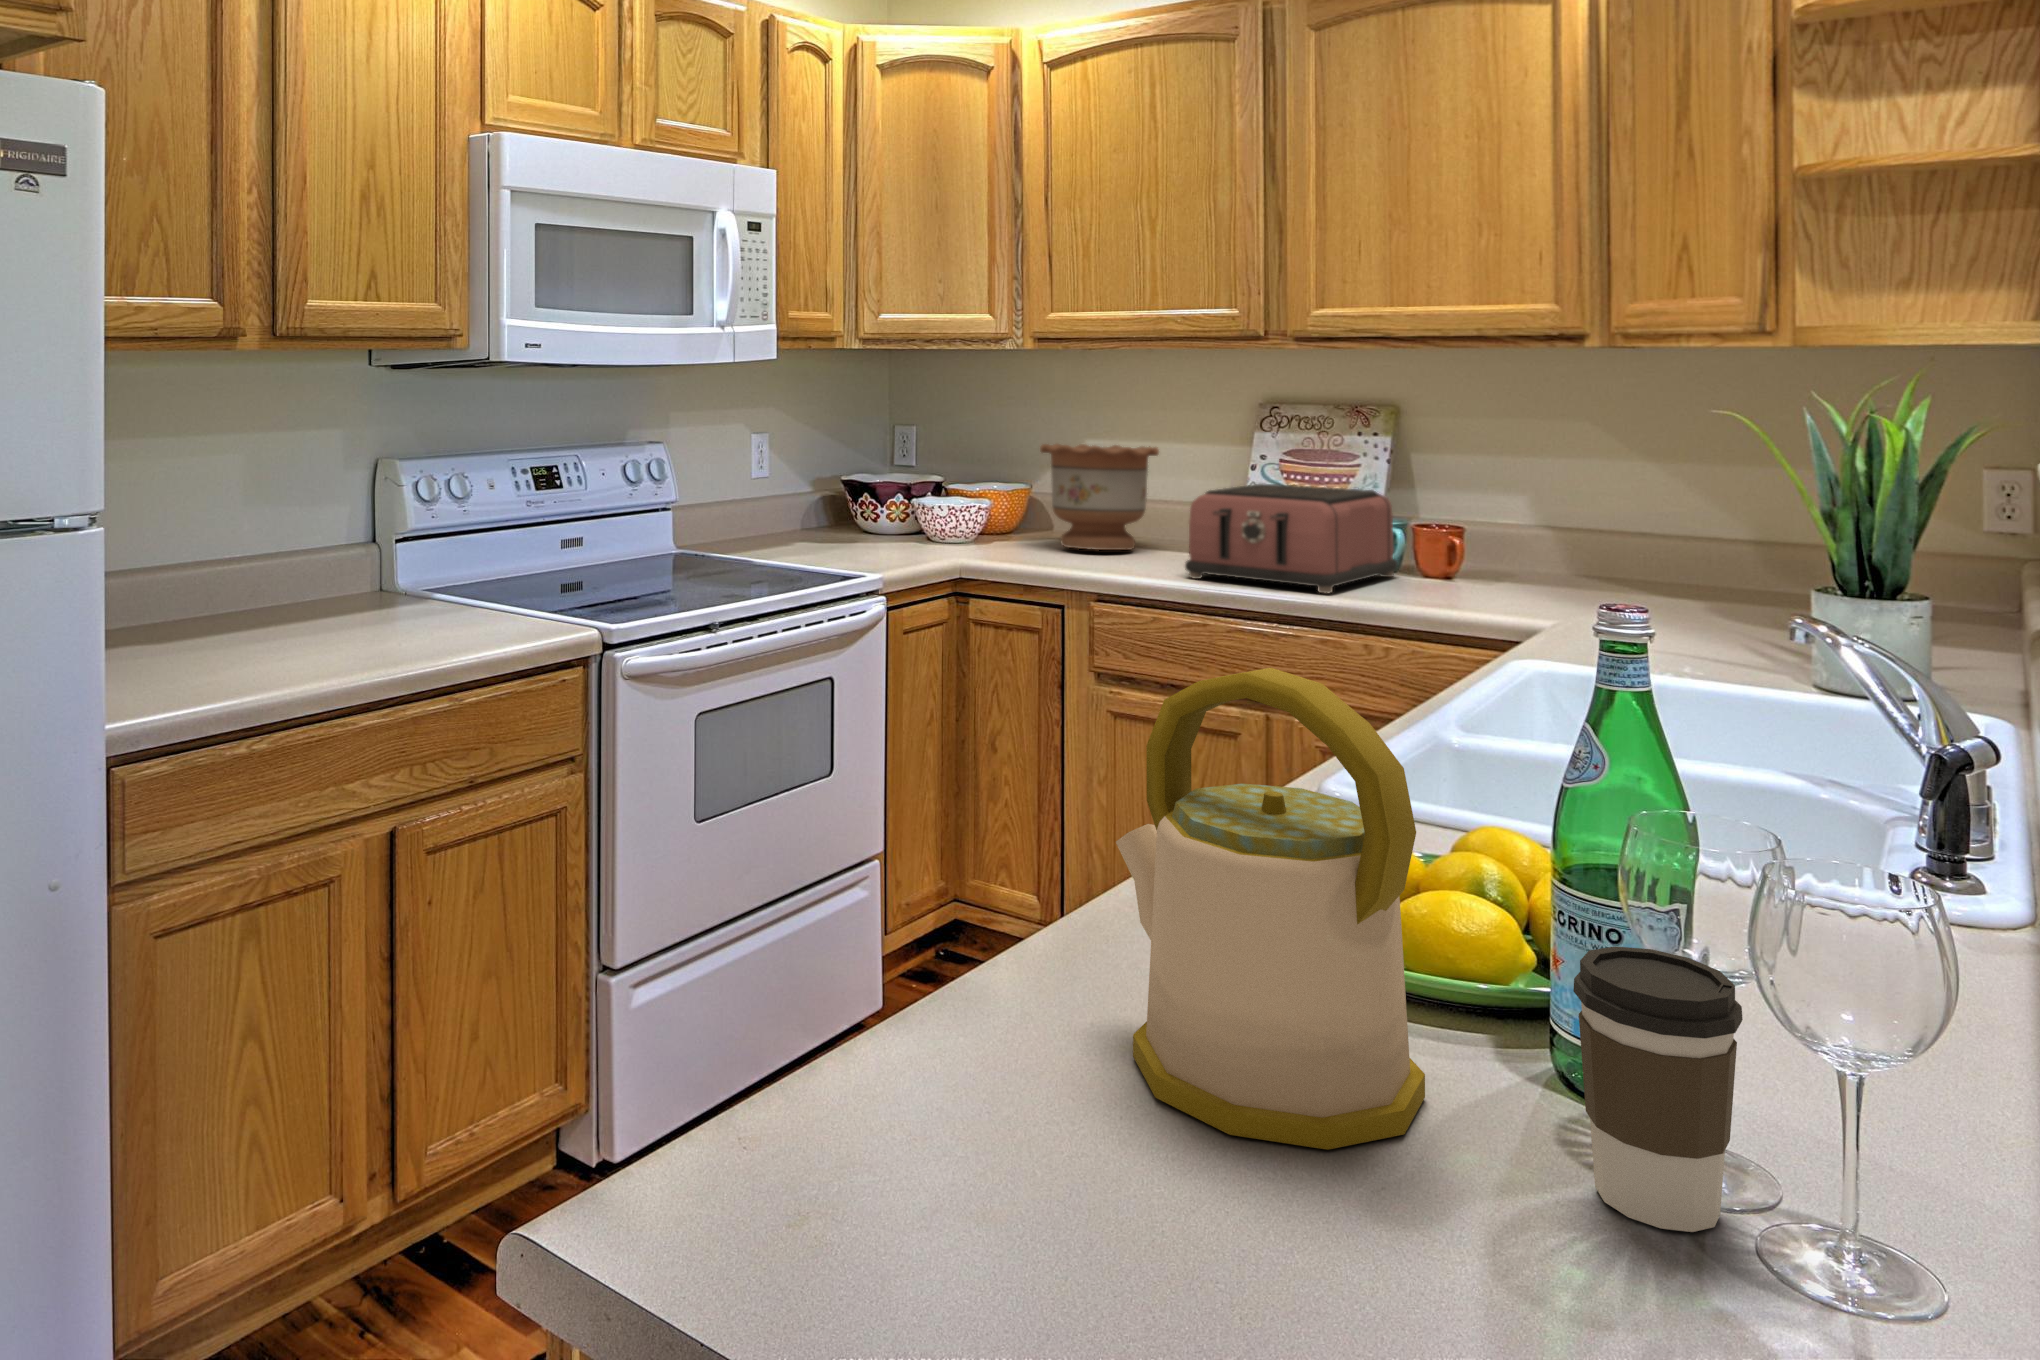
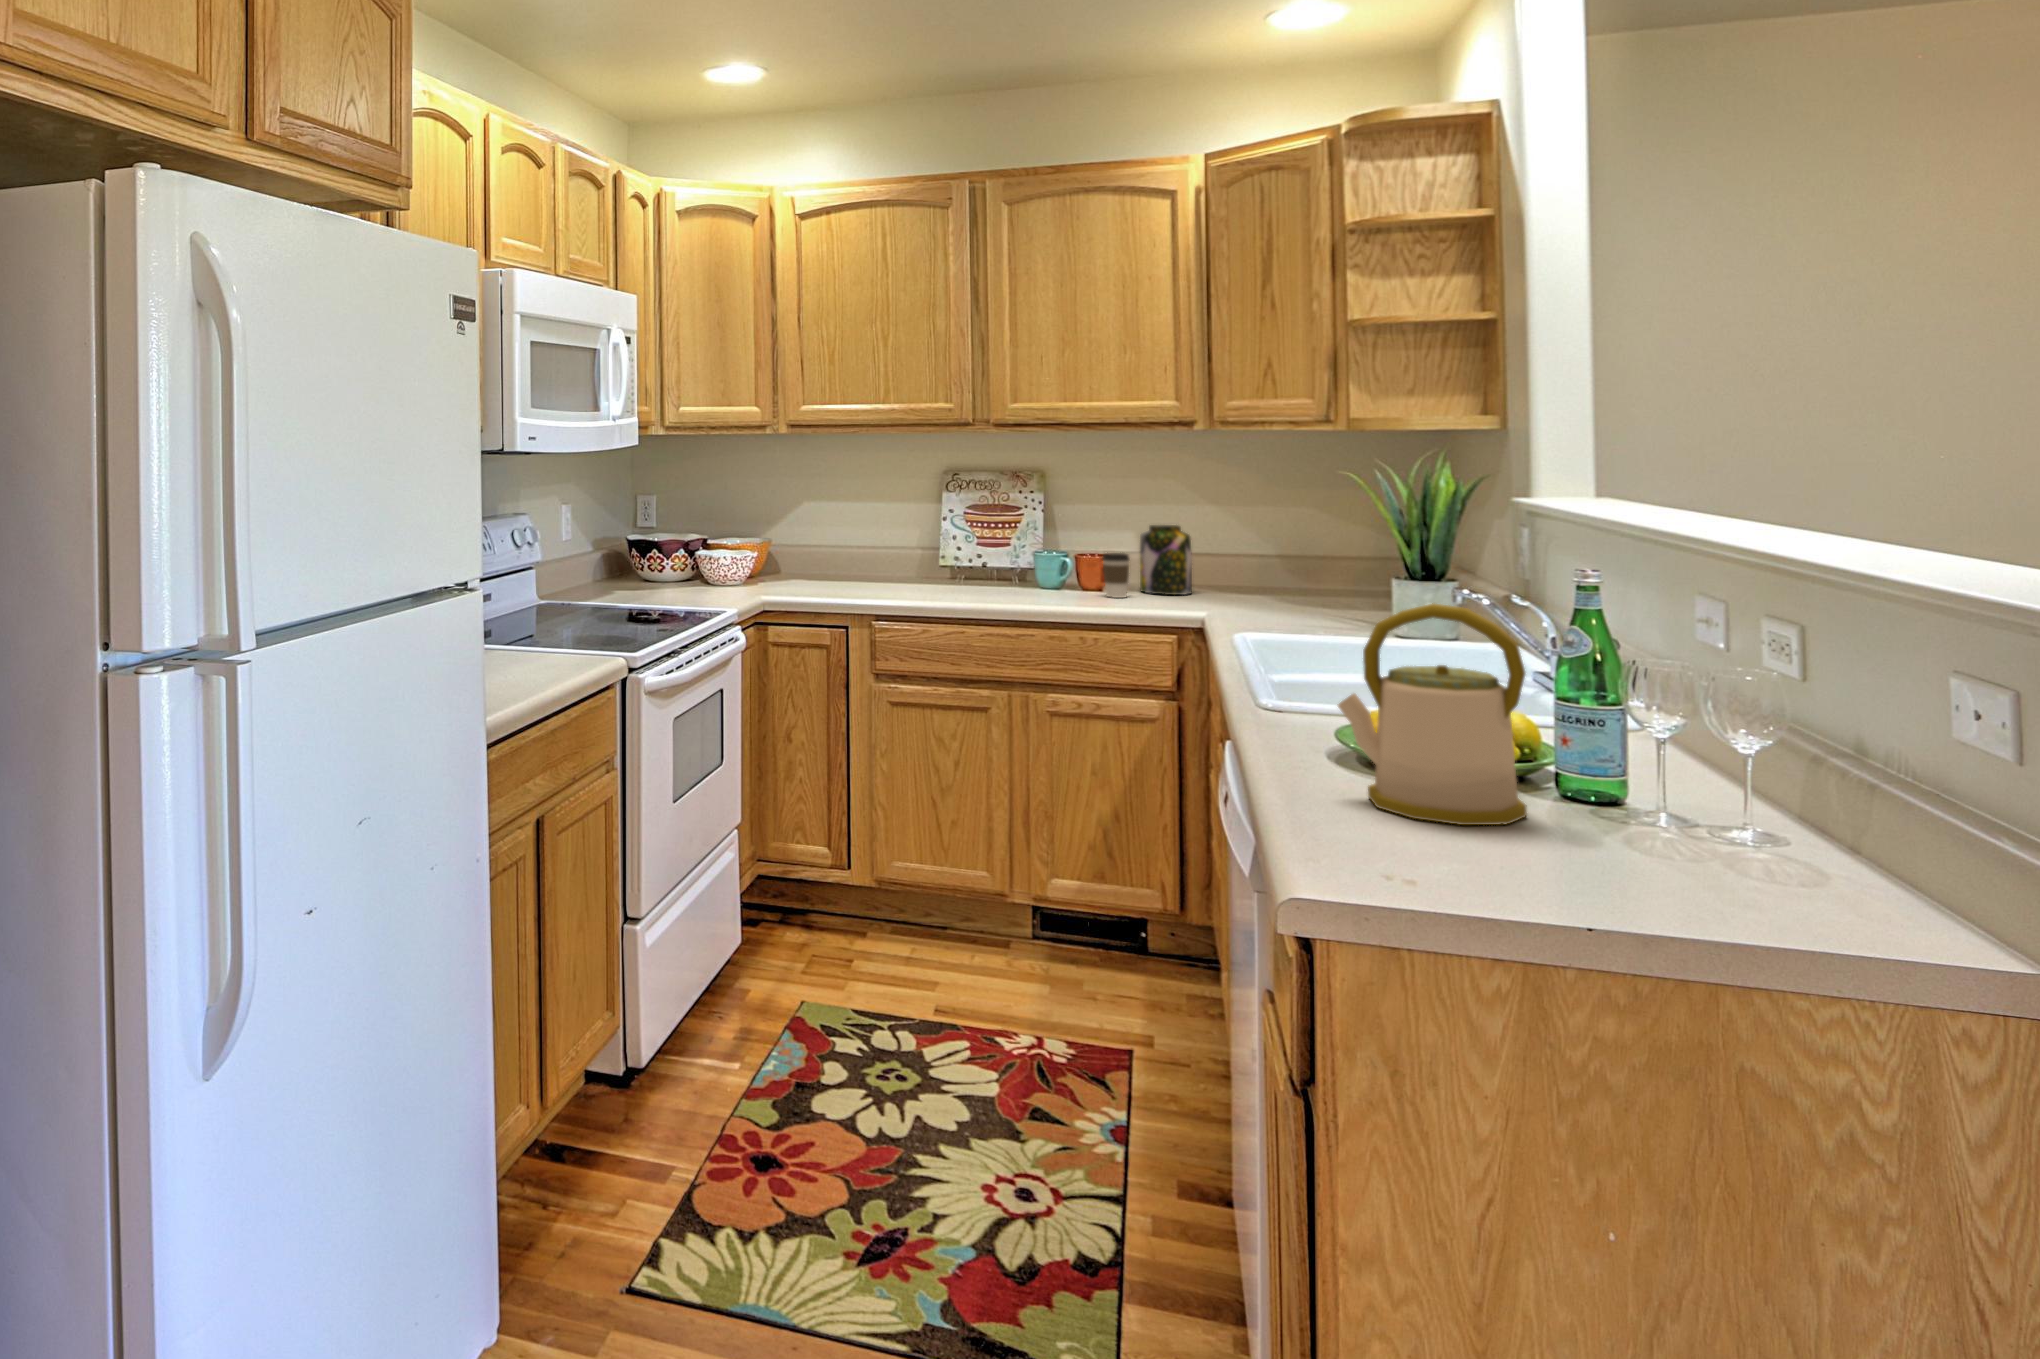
flower pot: present [1040,444,1159,550] -> none [793,506,882,586]
toaster: present [1185,484,1397,593] -> none [934,531,1065,605]
jar: none [1518,486,1597,590] -> present [1140,525,1192,595]
coffee cup: present [1573,946,1743,1232] -> present [1102,553,1129,598]

